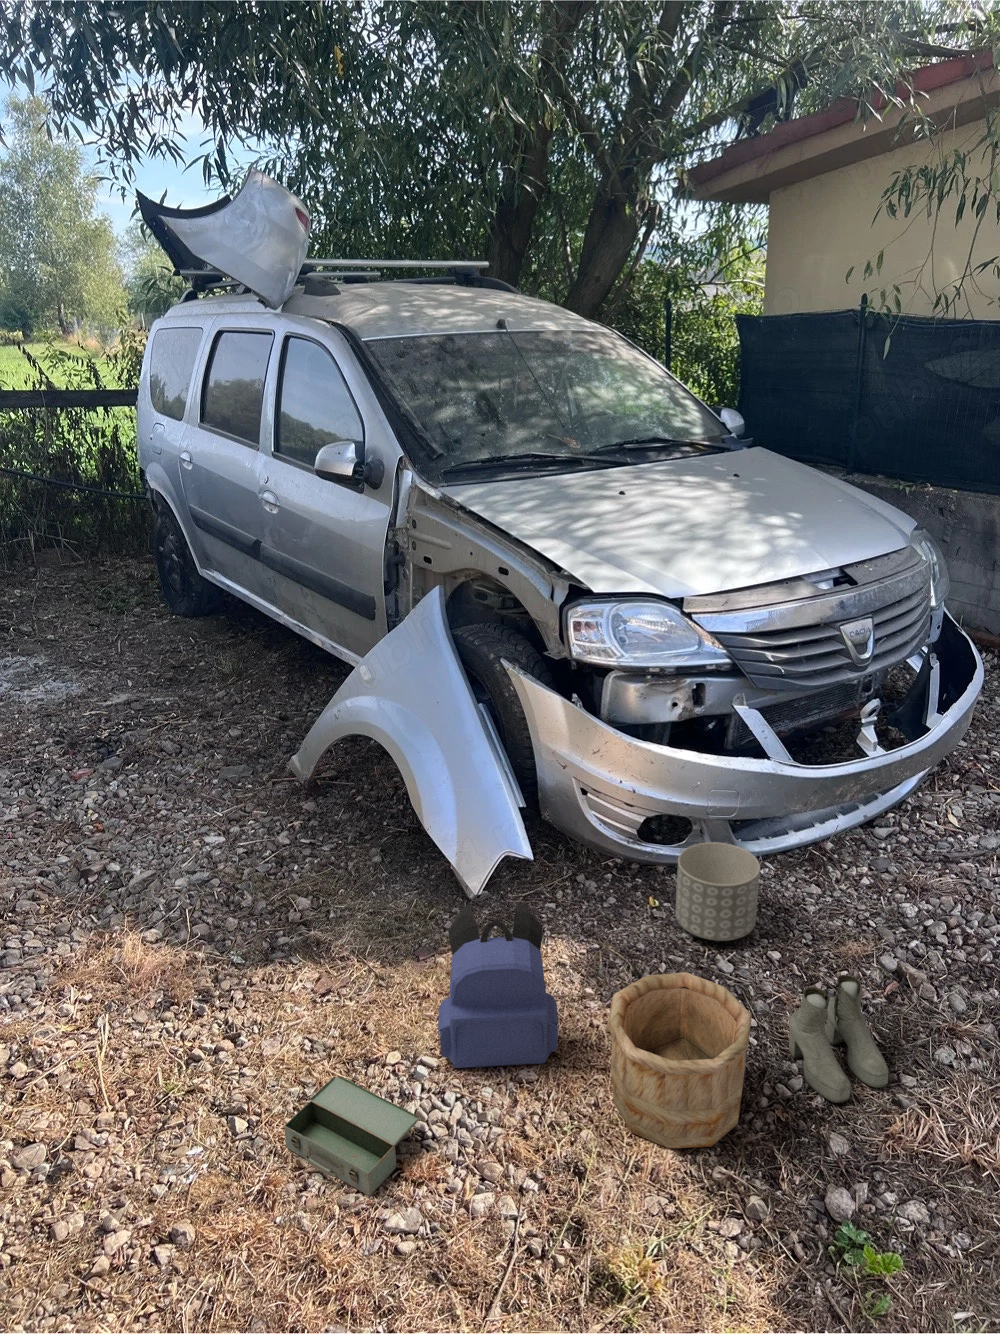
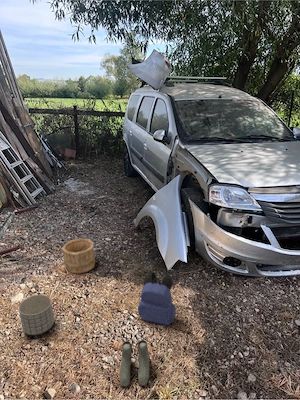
planter: present [676,842,760,941] -> present [19,295,54,335]
wooden bucket: present [607,972,752,1148] -> present [62,239,95,274]
boots: present [789,975,889,1103] -> present [120,340,149,387]
toolbox: present [284,1076,419,1196] -> none [86,313,122,349]

